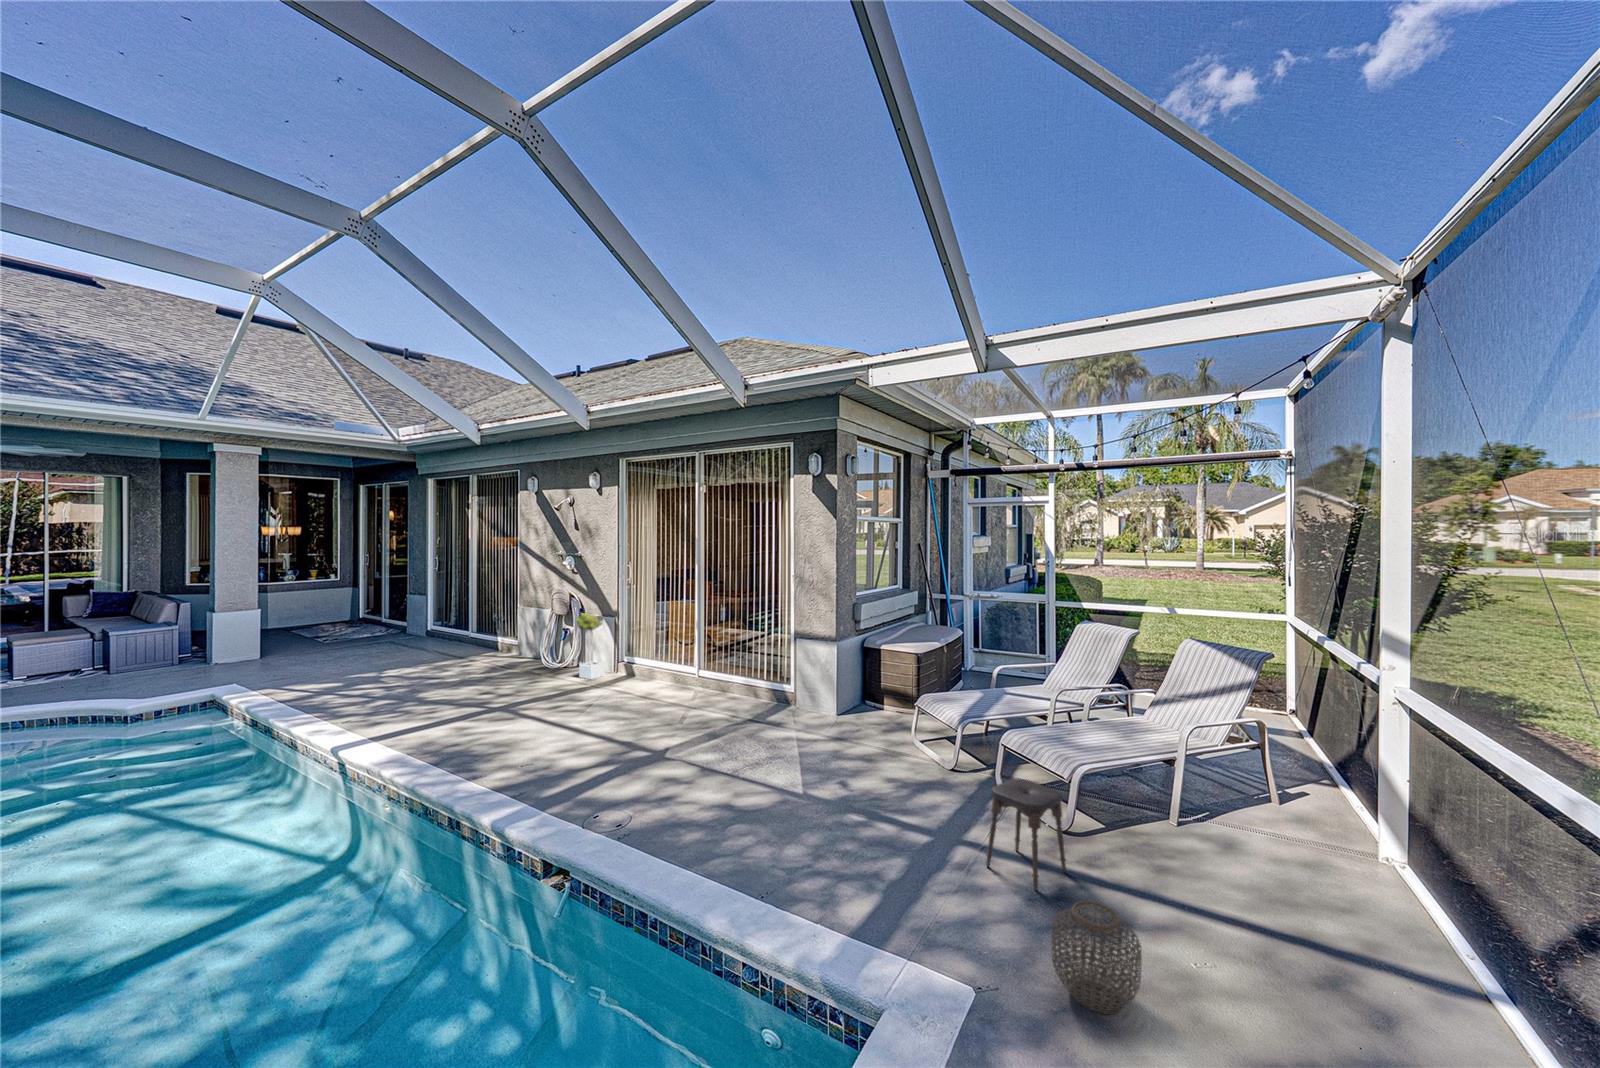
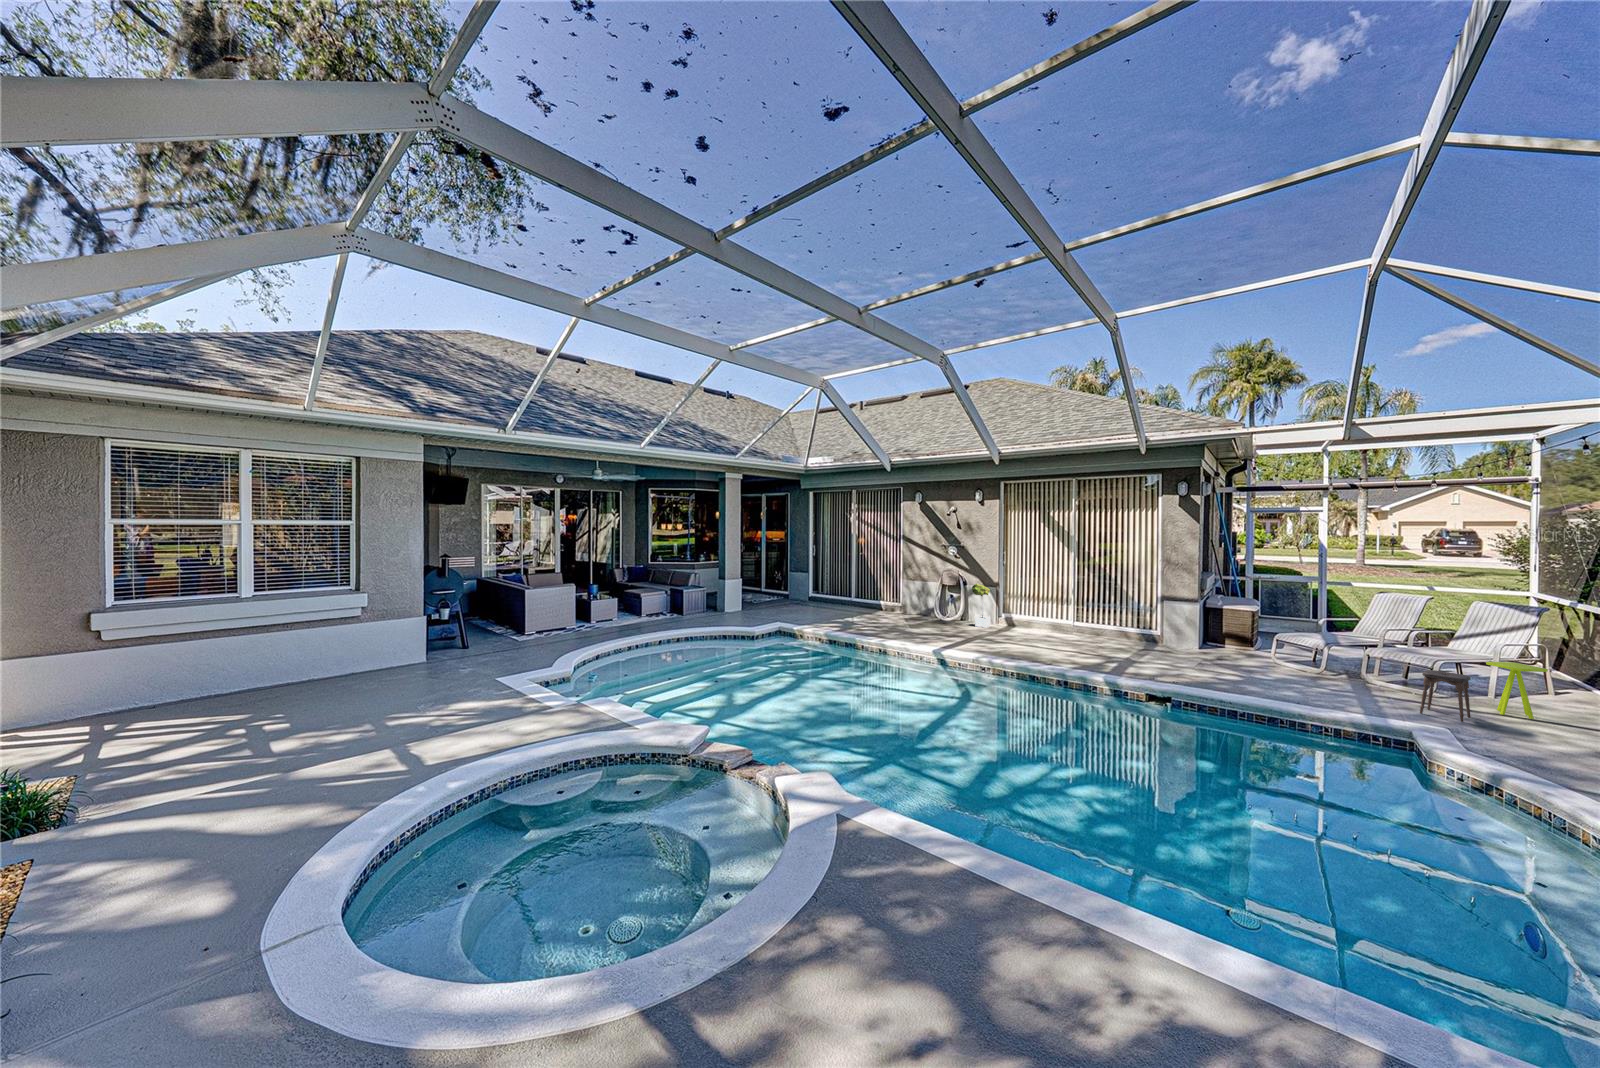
side table: none [1114,756,1195,869] -> present [1486,662,1548,719]
woven basket: present [1051,901,1142,1014] -> none [1514,710,1574,754]

